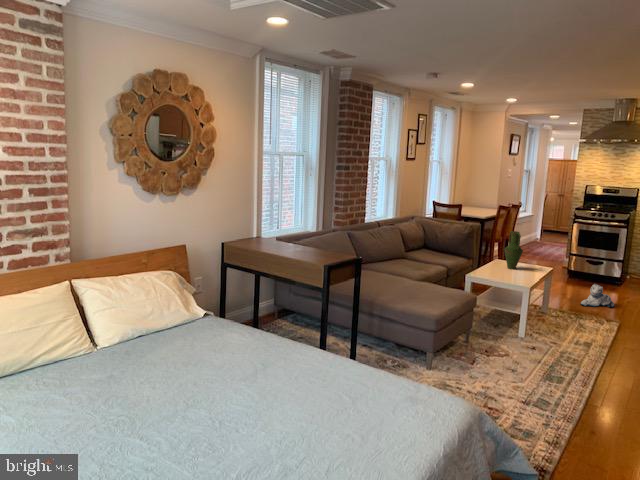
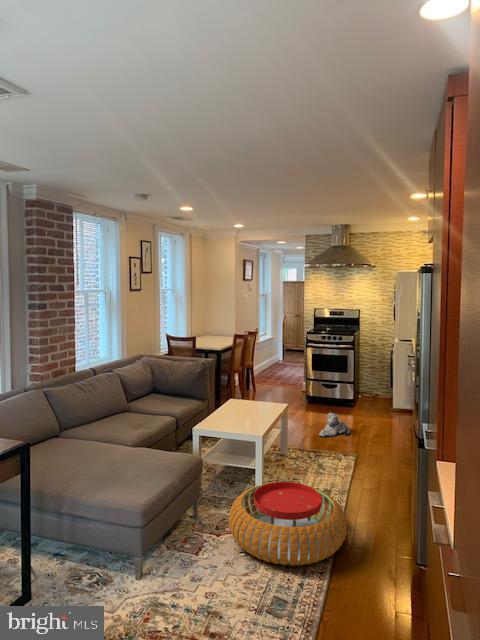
vase: present [504,231,523,269] -> none [235,368,255,411]
pouf: none [498,324,607,386] -> present [229,482,347,566]

